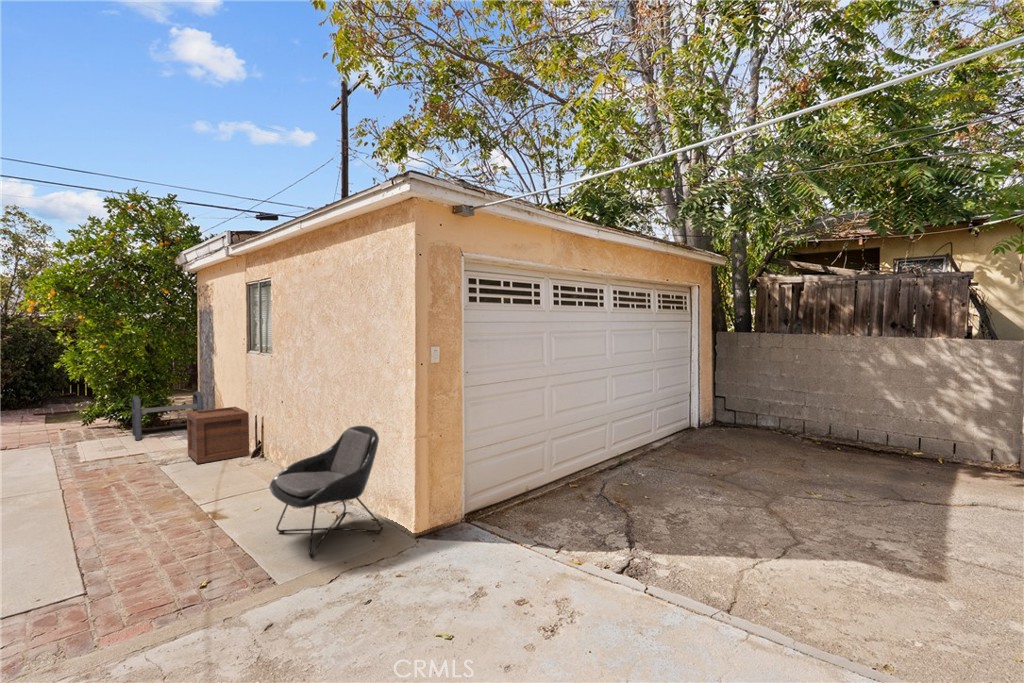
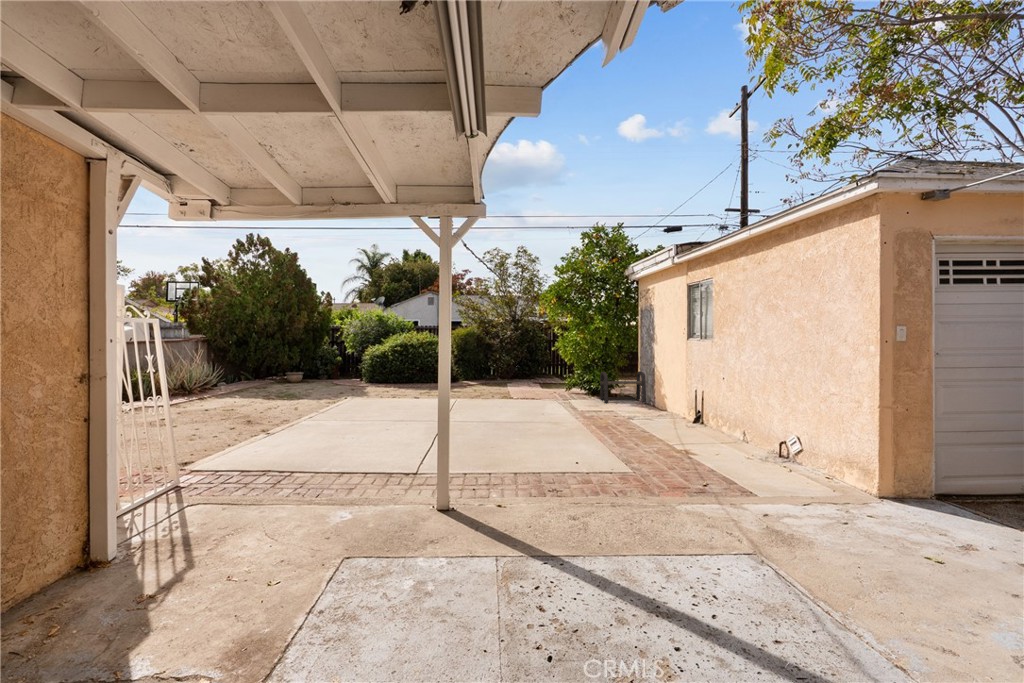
wooden crate: present [187,407,249,464] -> none [645,383,691,422]
lounge chair: present [269,426,383,557] -> none [738,397,841,490]

